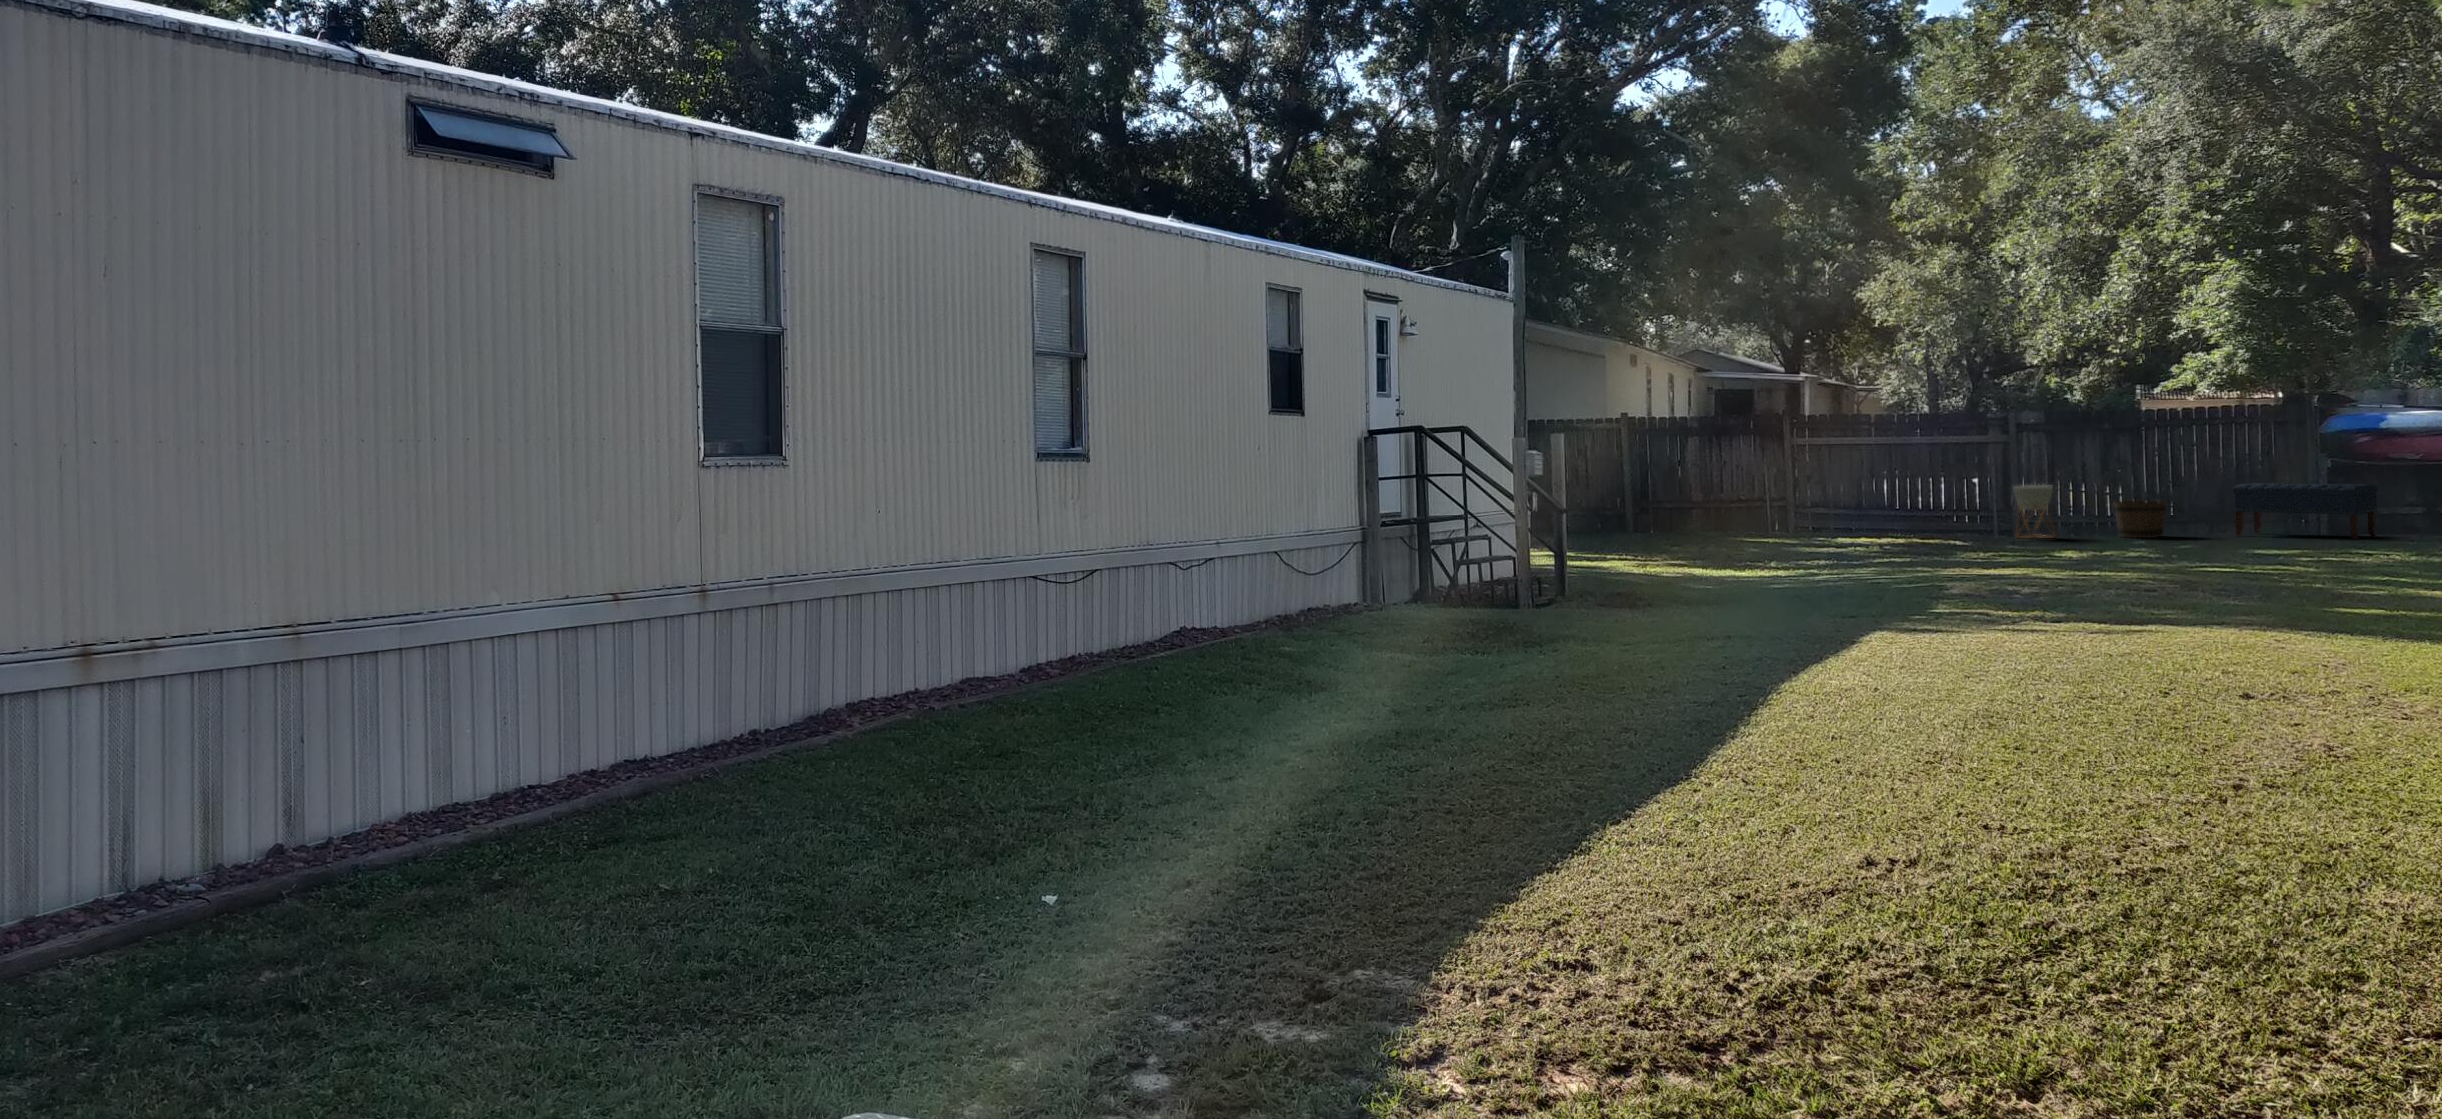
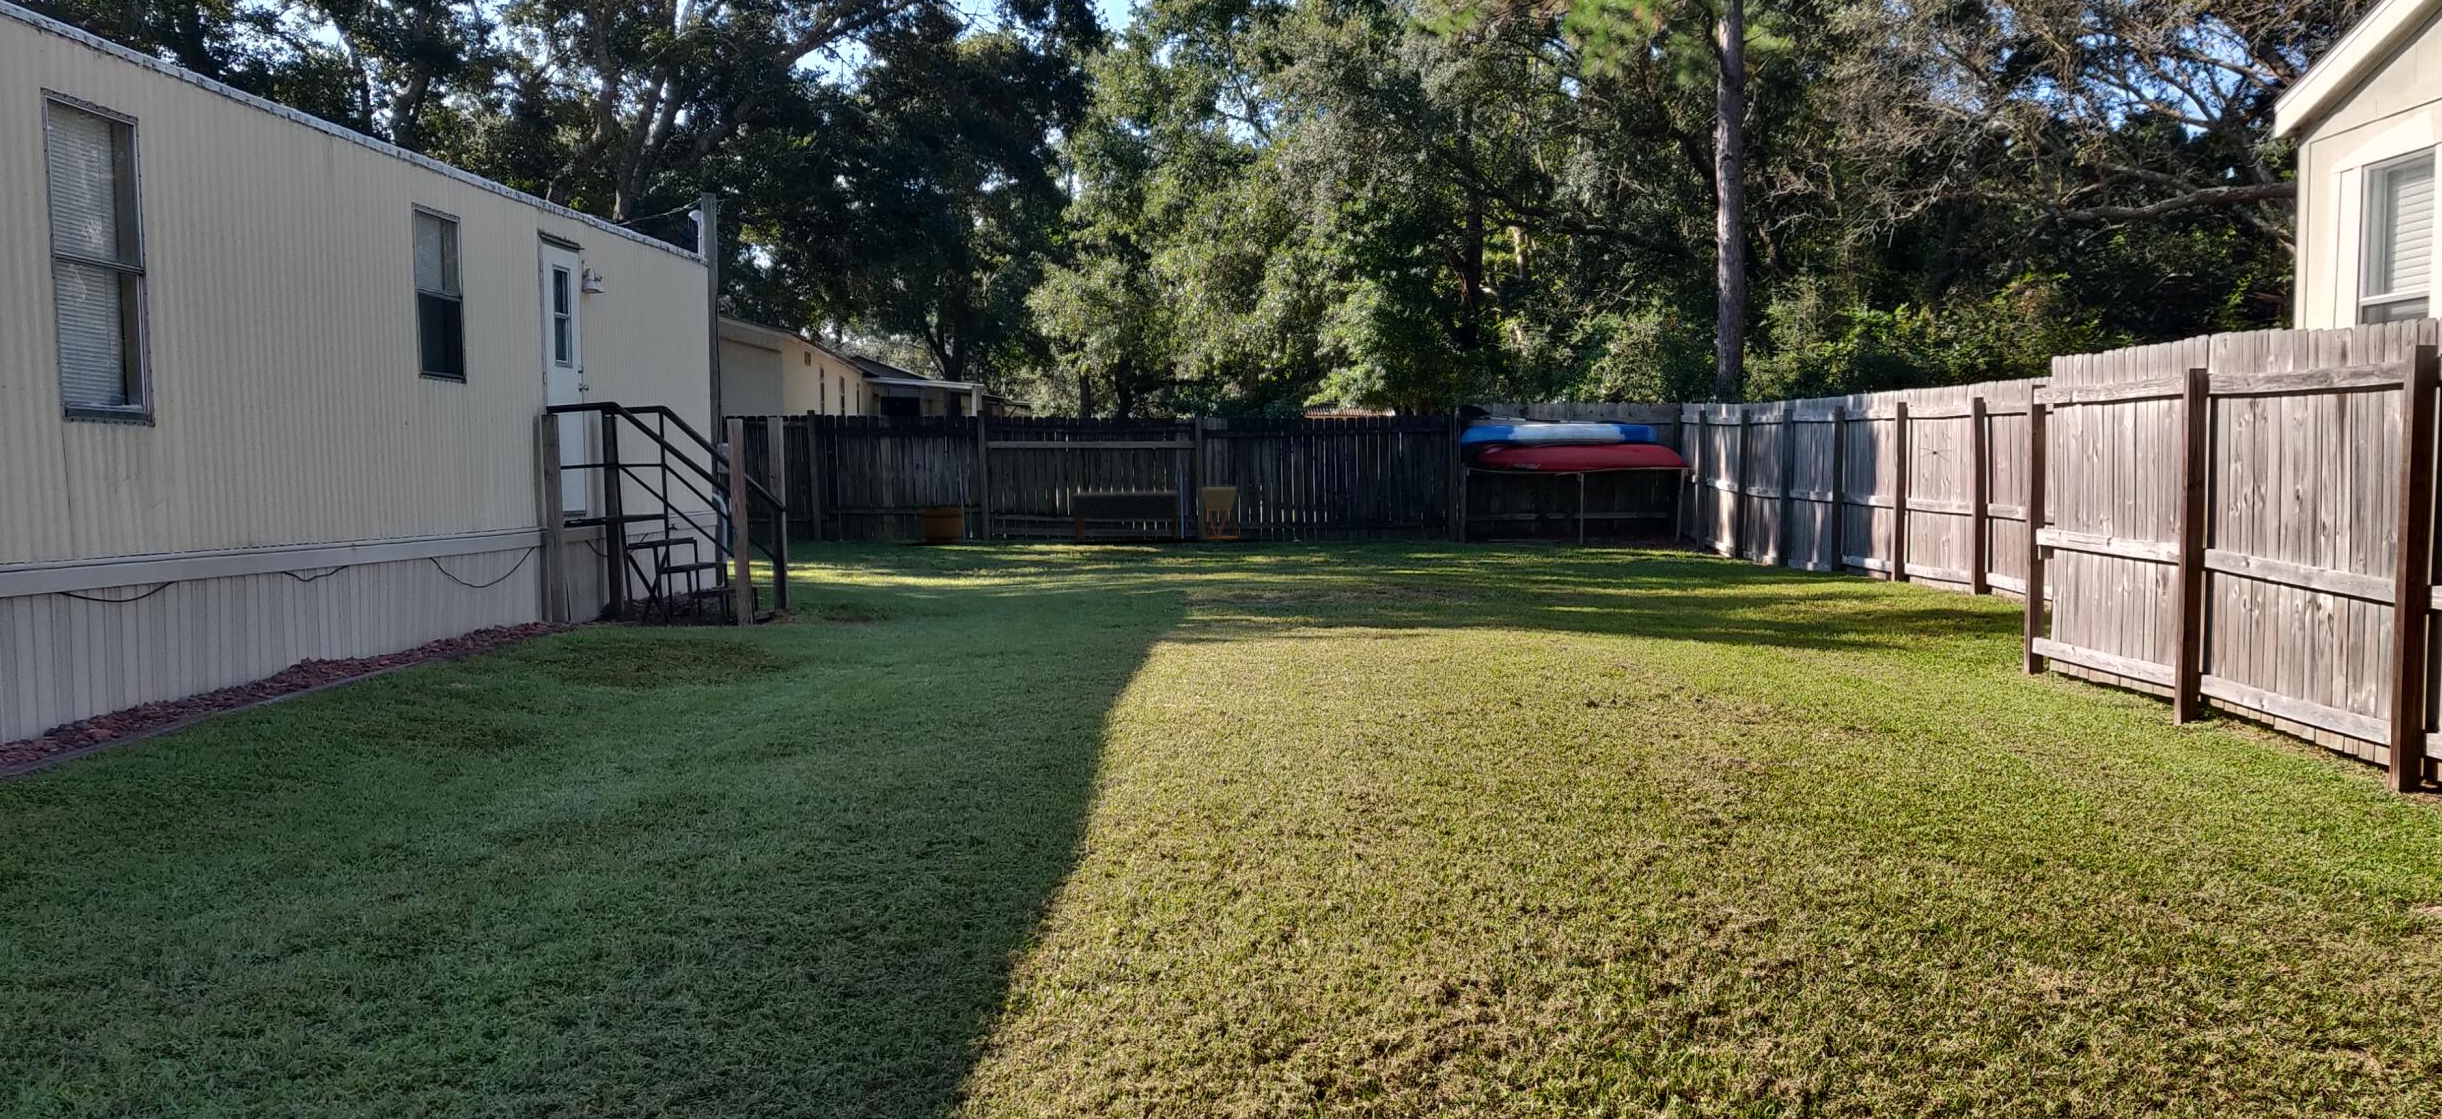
bench: present [2232,482,2378,539] -> present [1072,490,1180,542]
bucket: present [2114,495,2167,538] -> present [921,505,964,543]

